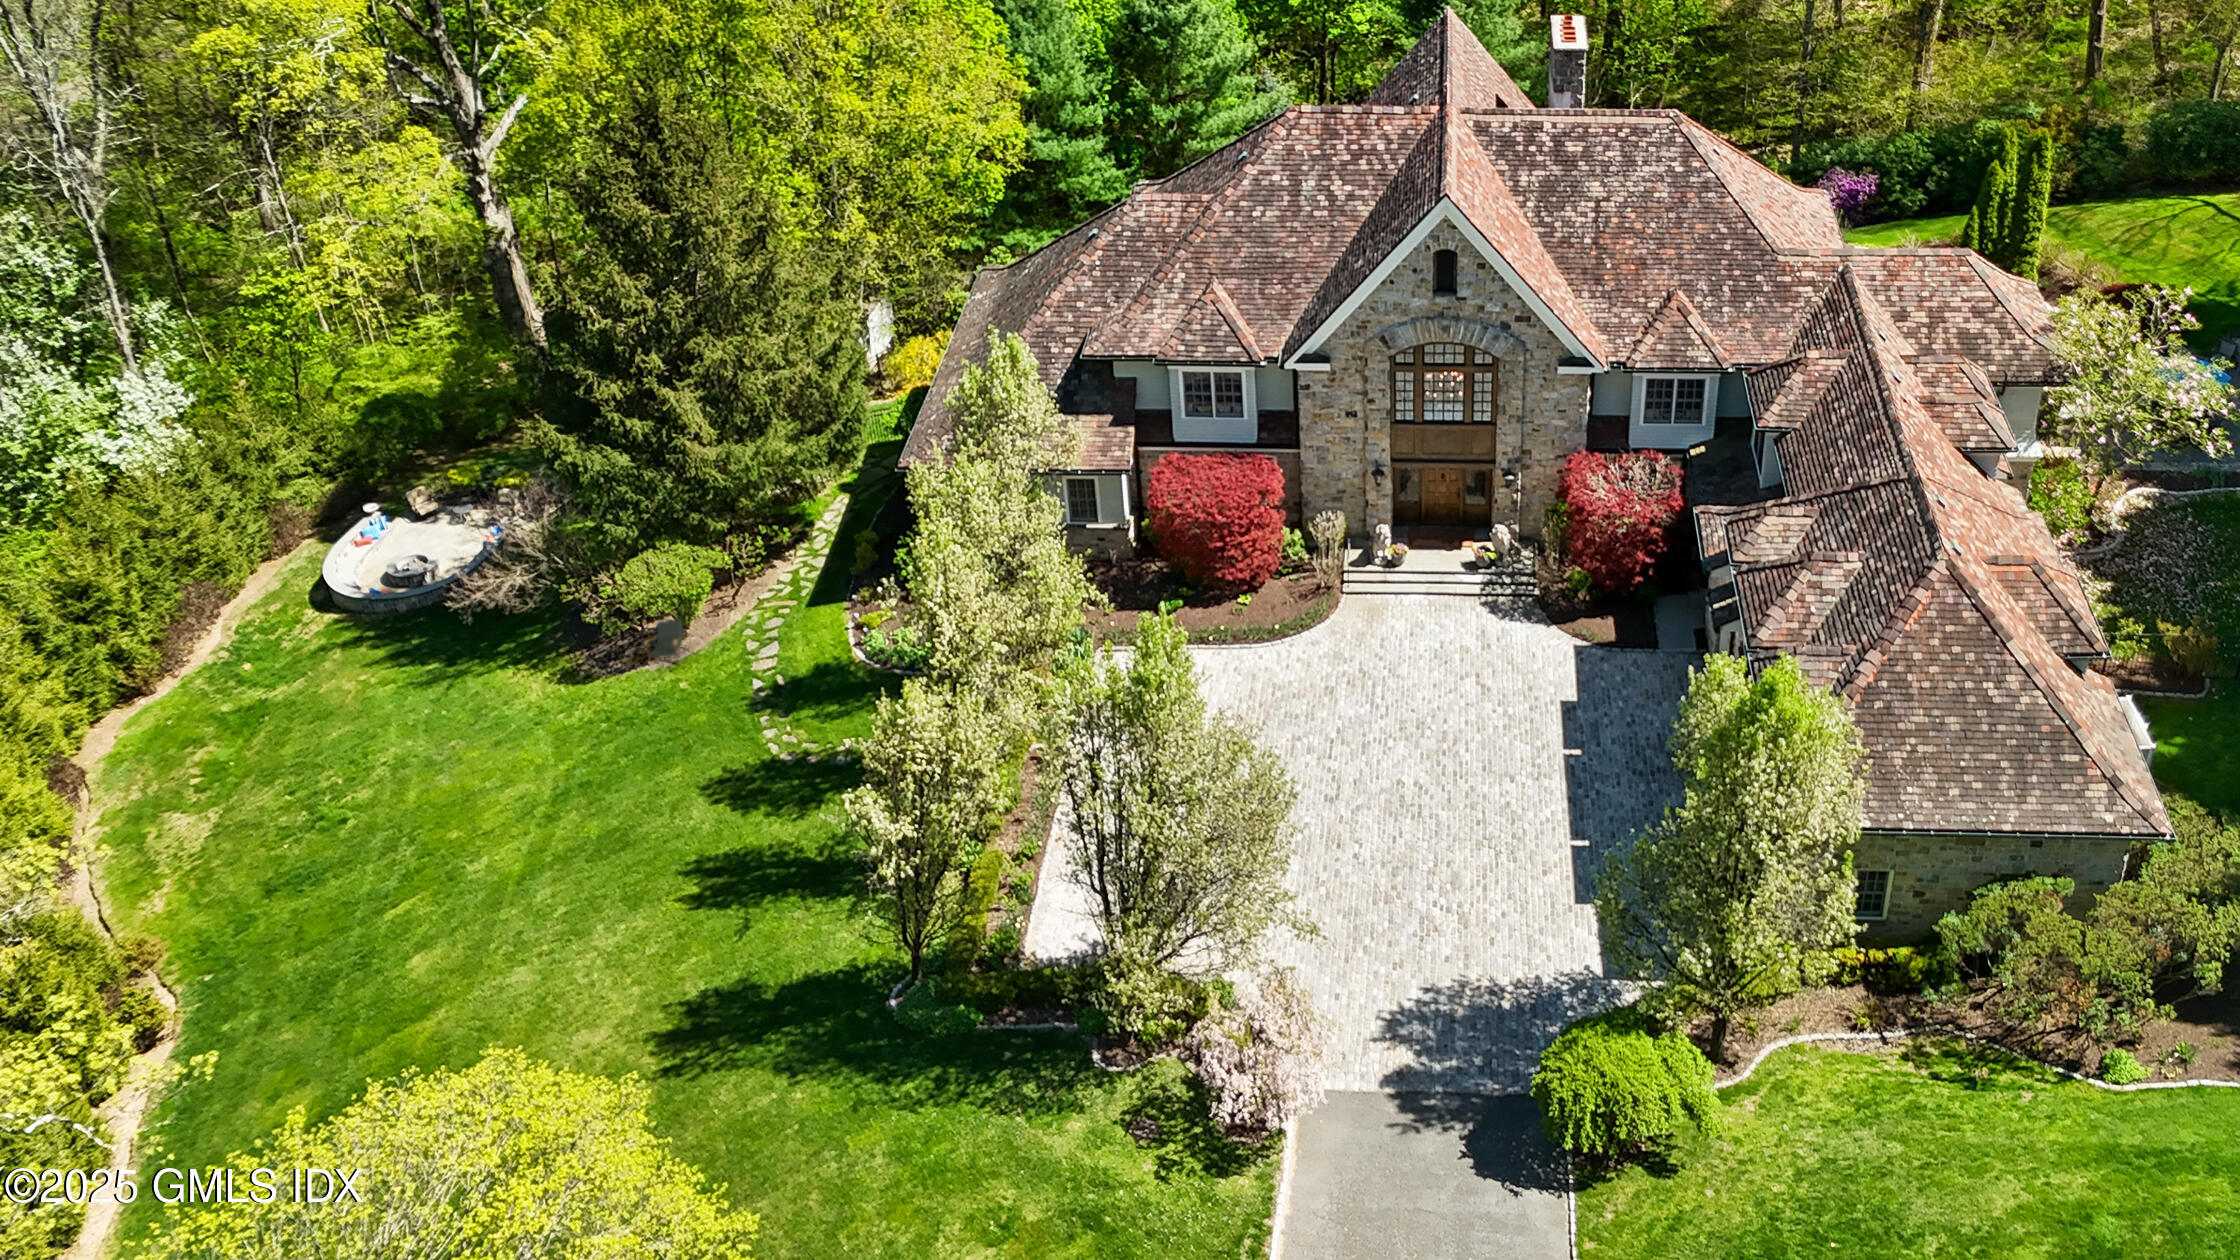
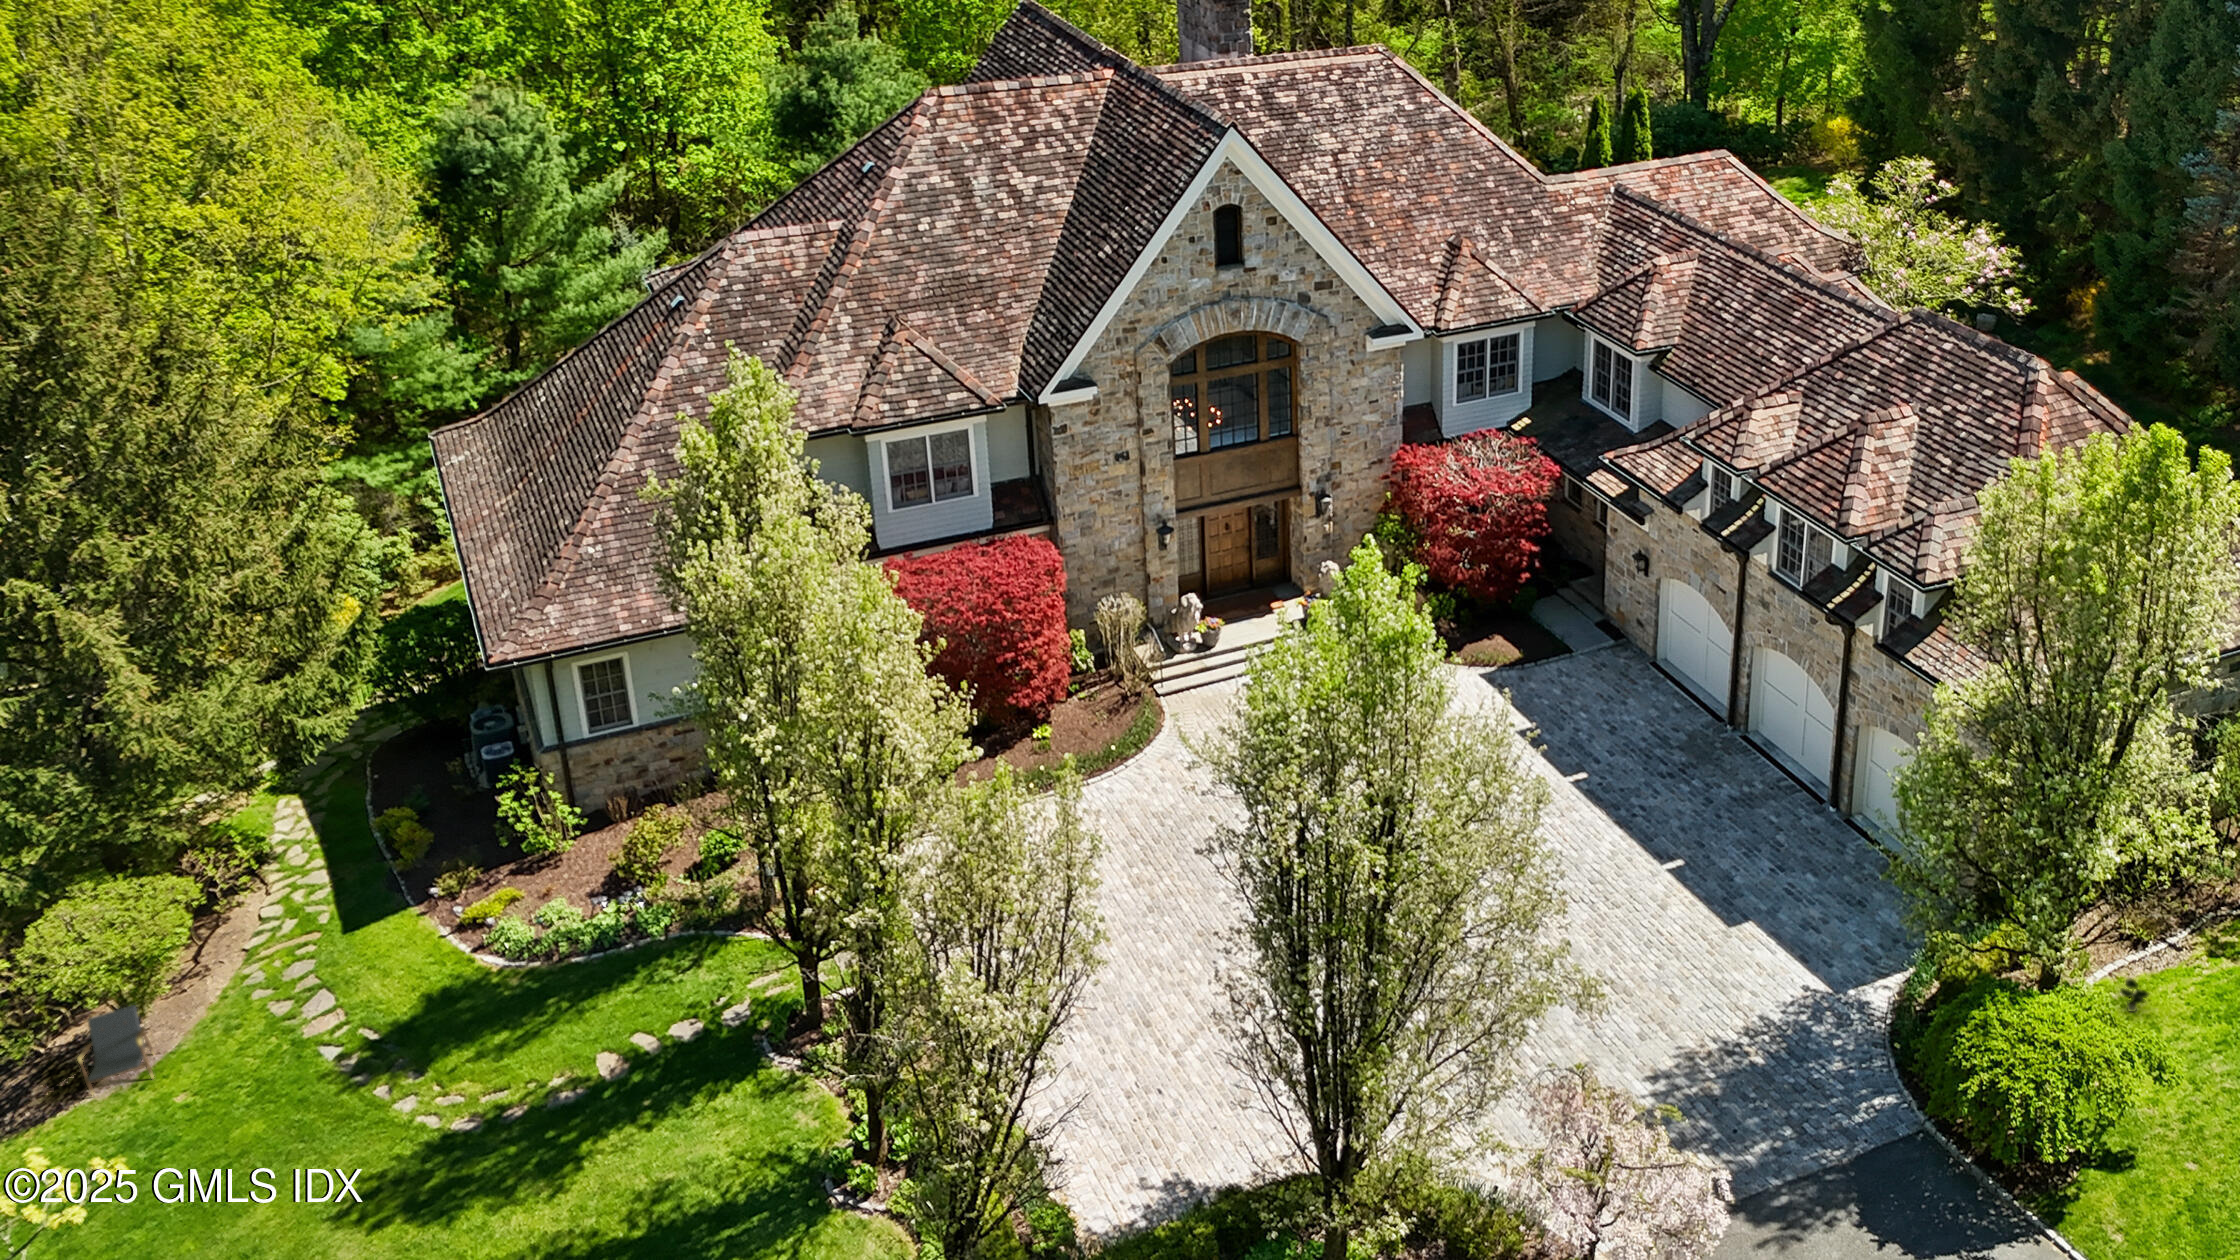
potted plant: none [1794,1076,1816,1103] -> present [2120,979,2149,1012]

